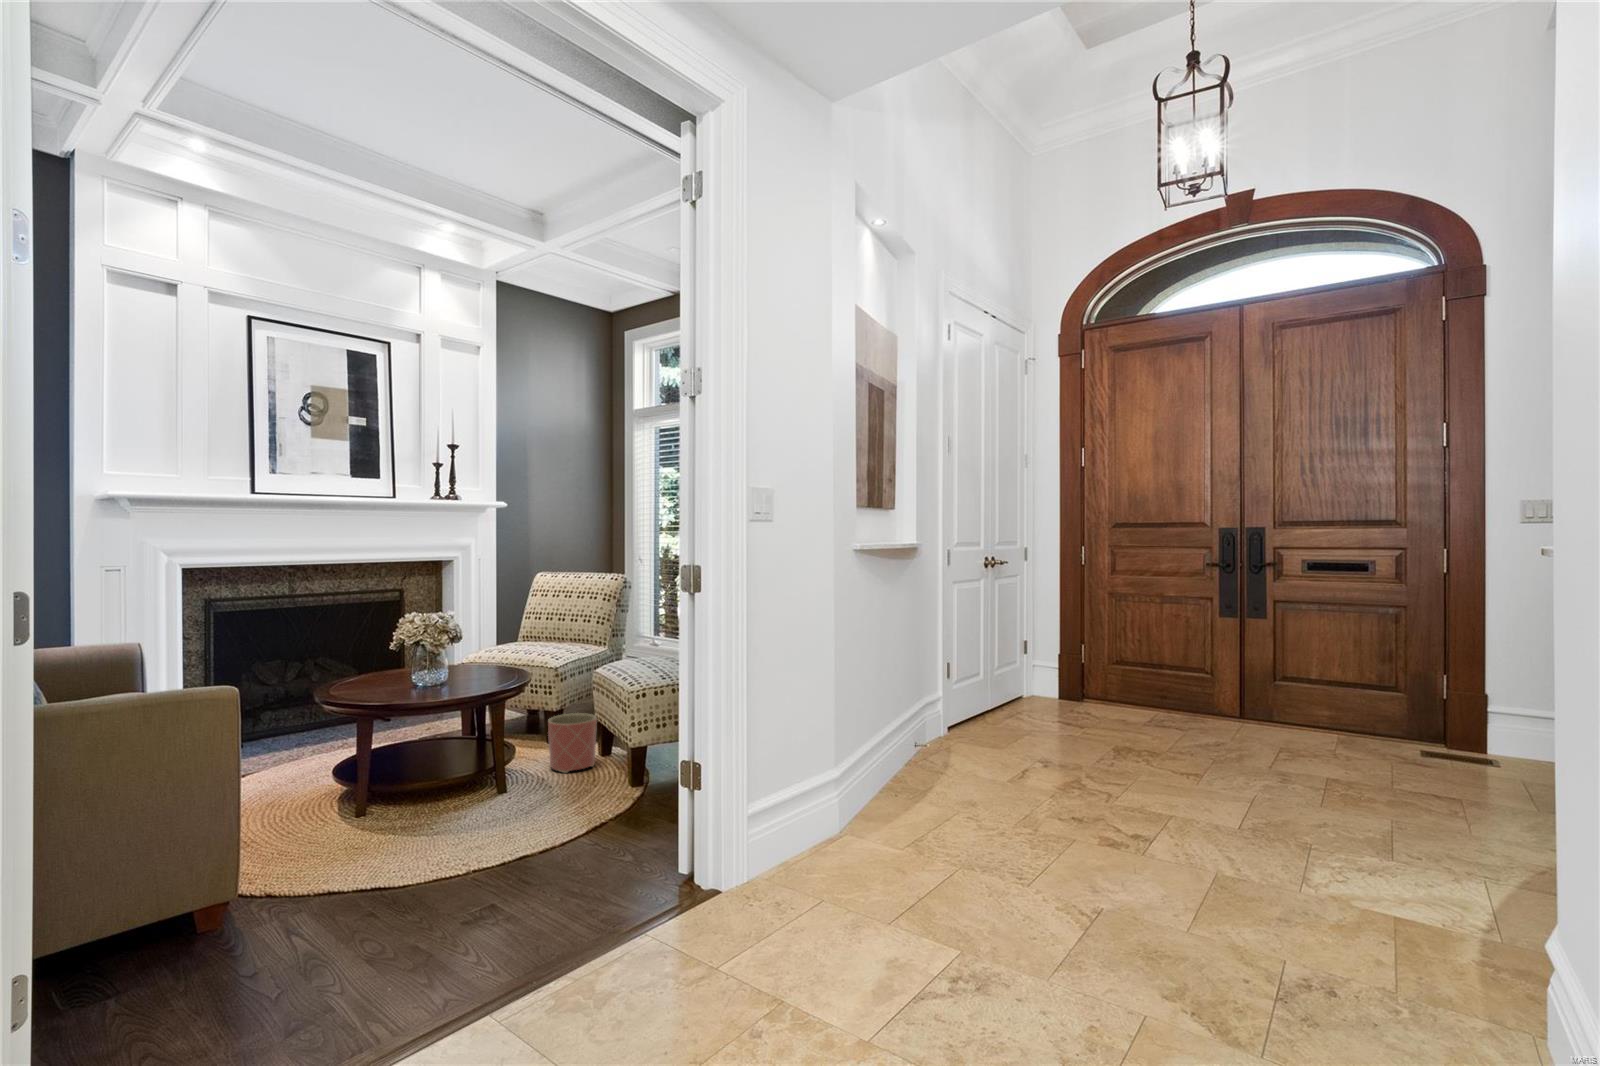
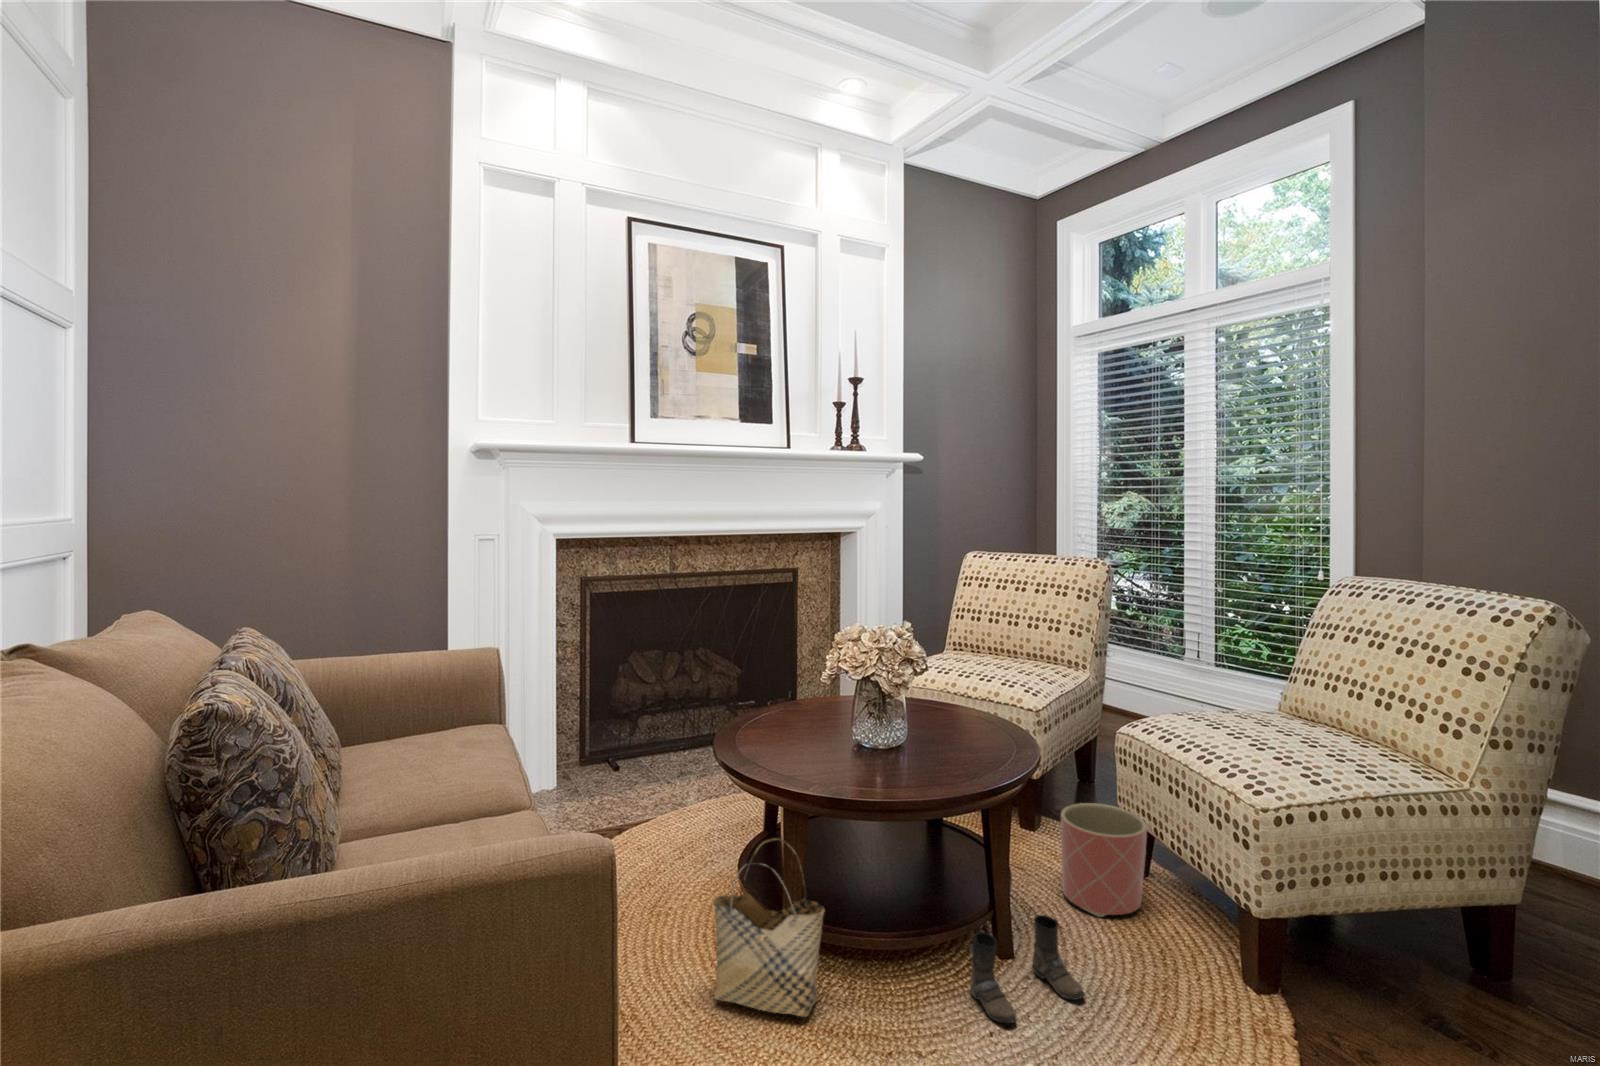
woven basket: none [299,733,373,829] -> present [713,838,825,1017]
boots: none [465,763,532,814] -> present [970,915,1085,1023]

